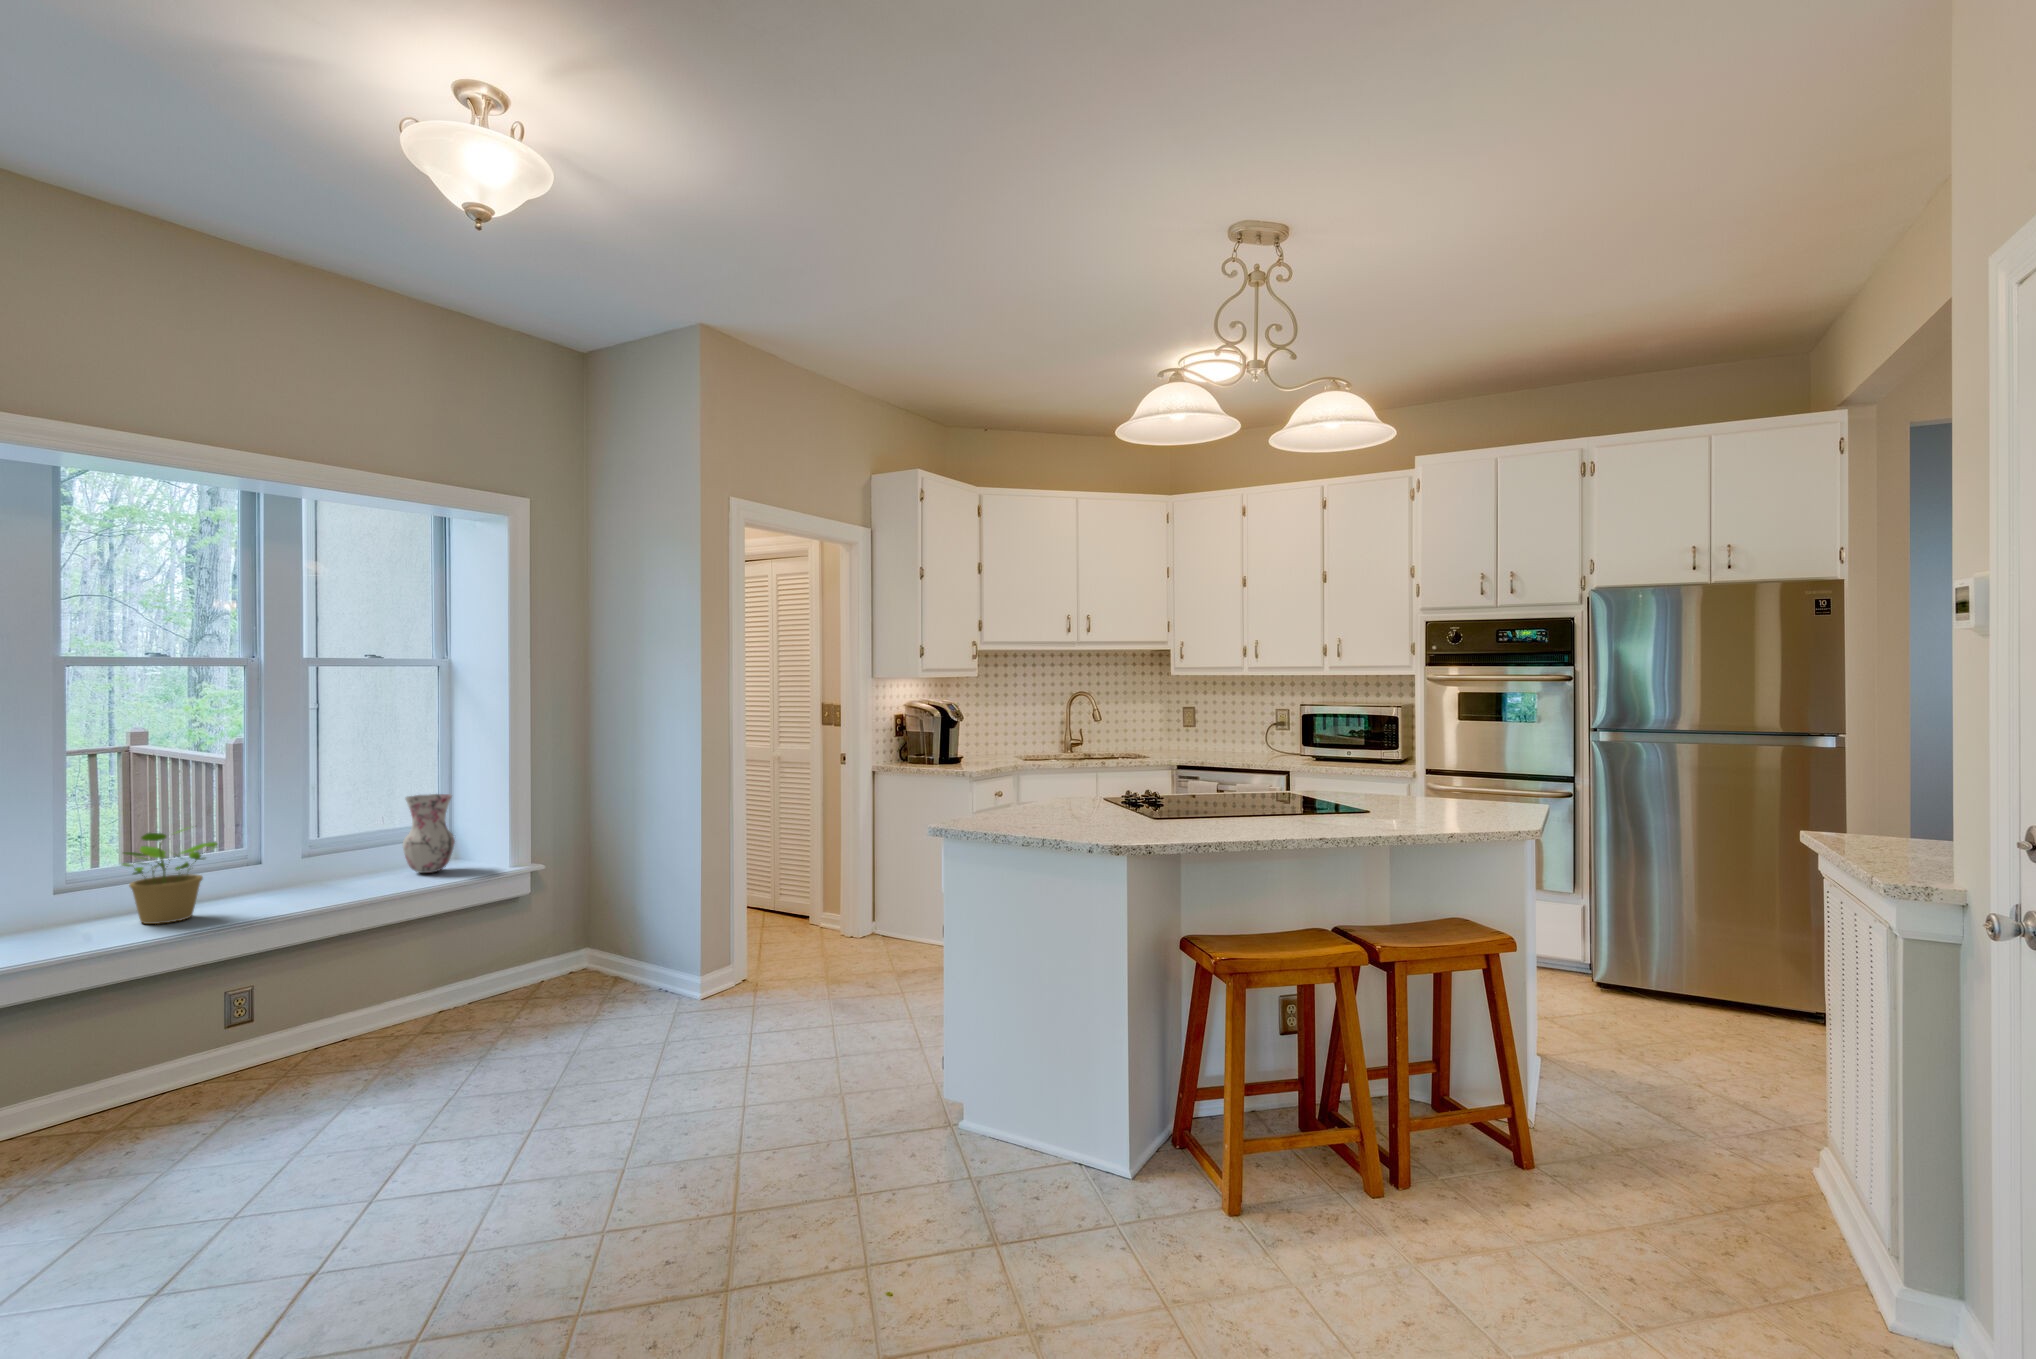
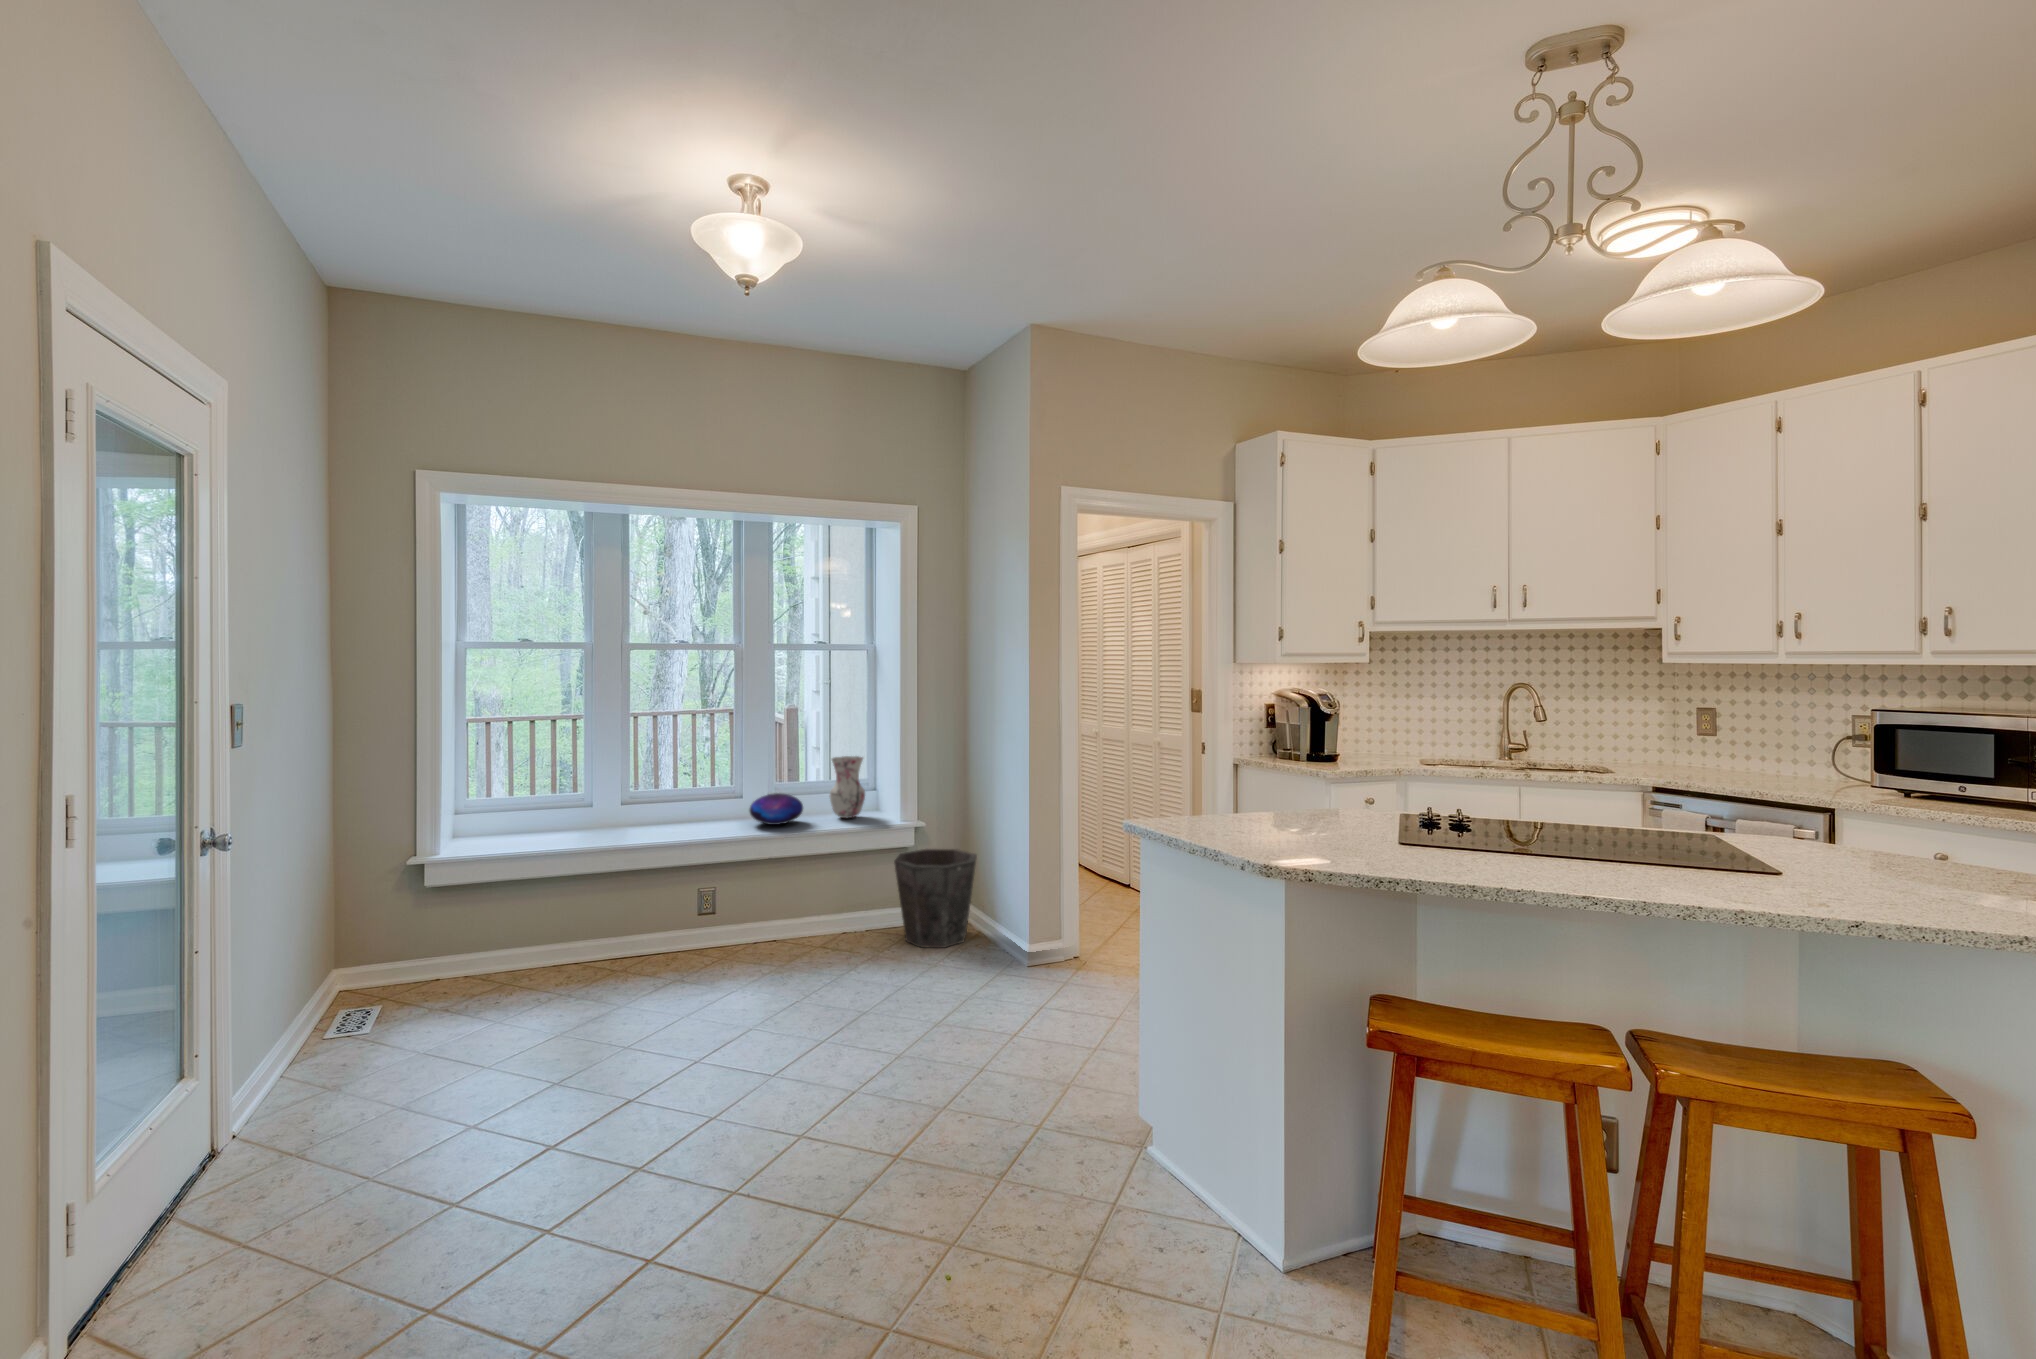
potted plant: present [122,830,217,924] -> none [630,768,693,834]
decorative orb: none [296,849,380,891] -> present [749,793,803,825]
waste bin: none [522,891,629,1007] -> present [894,849,977,948]

